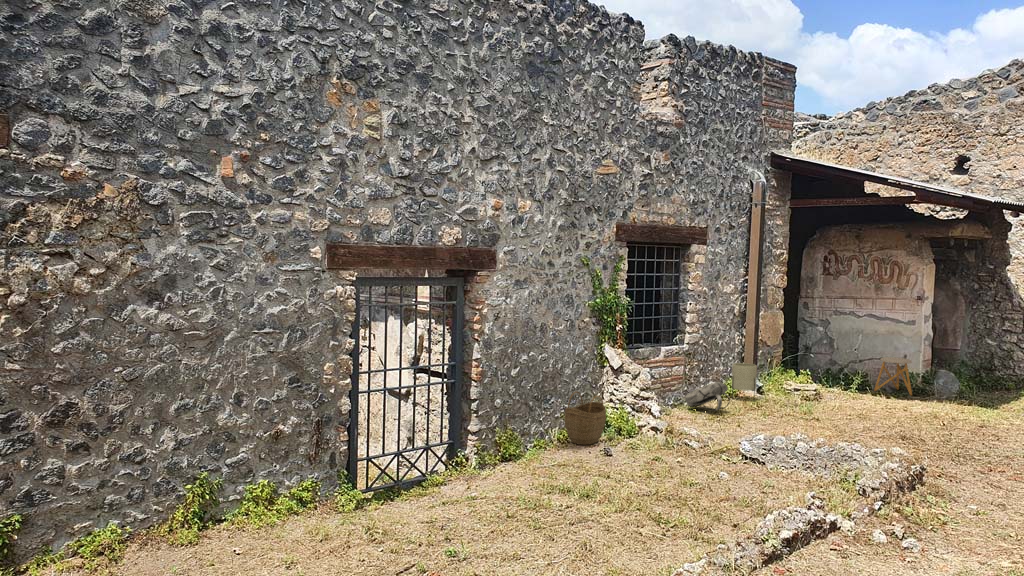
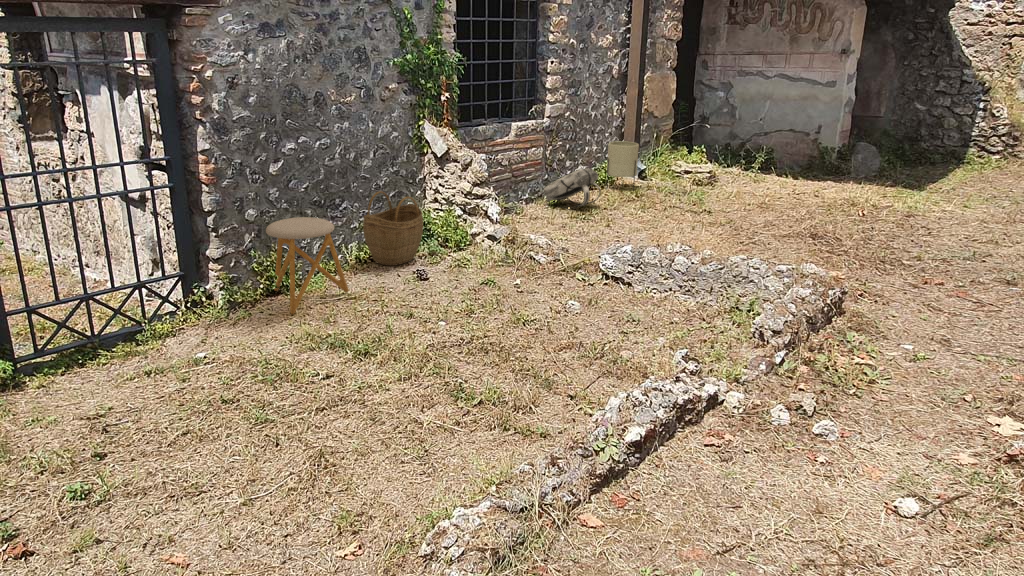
stool: present [874,357,912,395] -> present [266,217,349,314]

